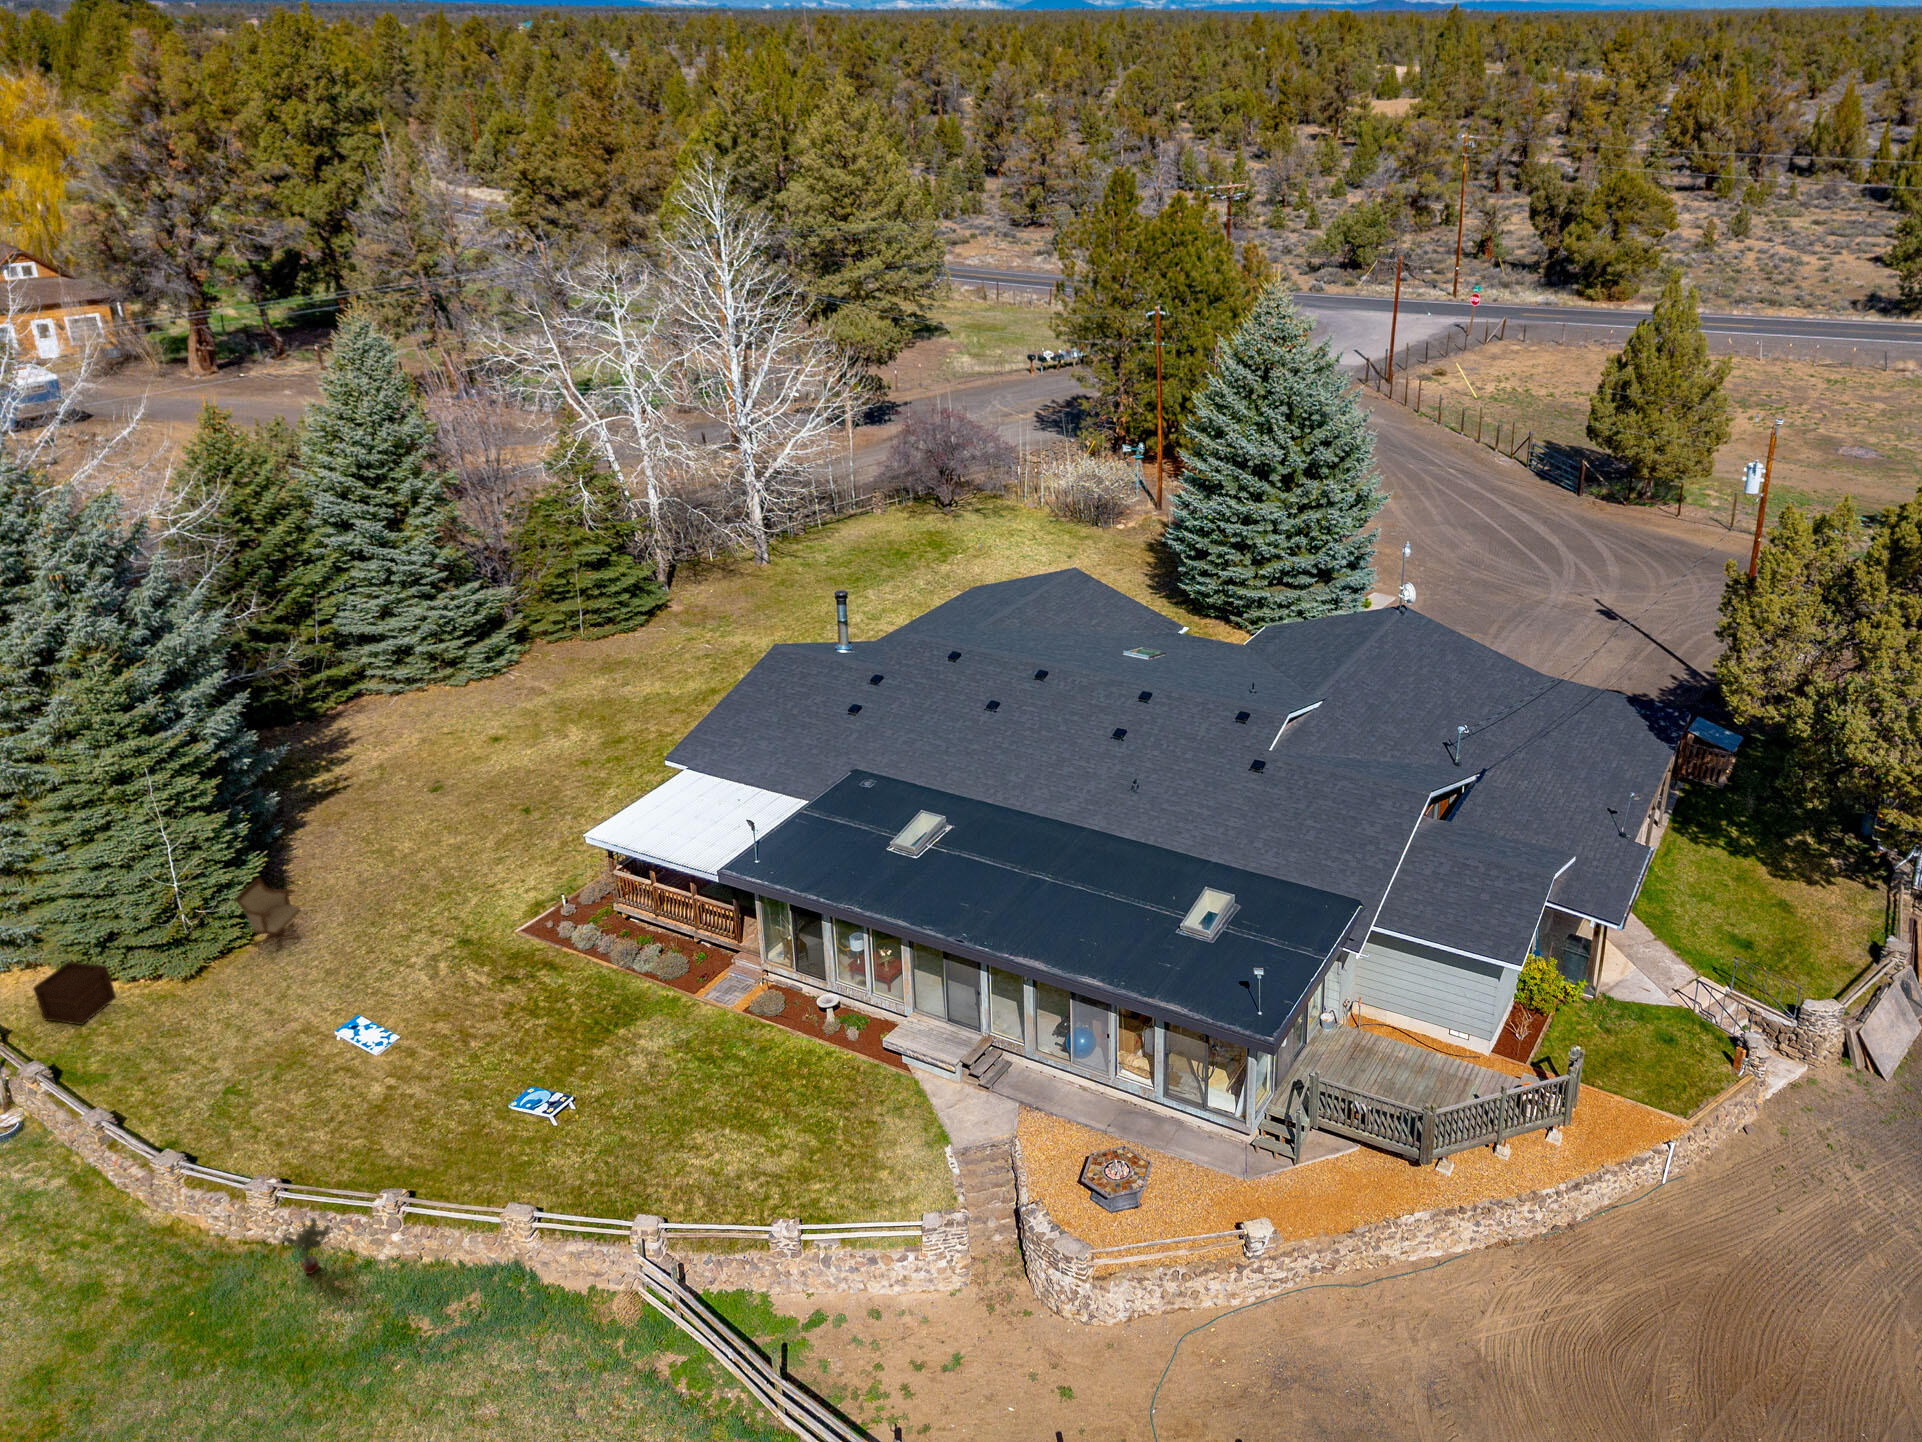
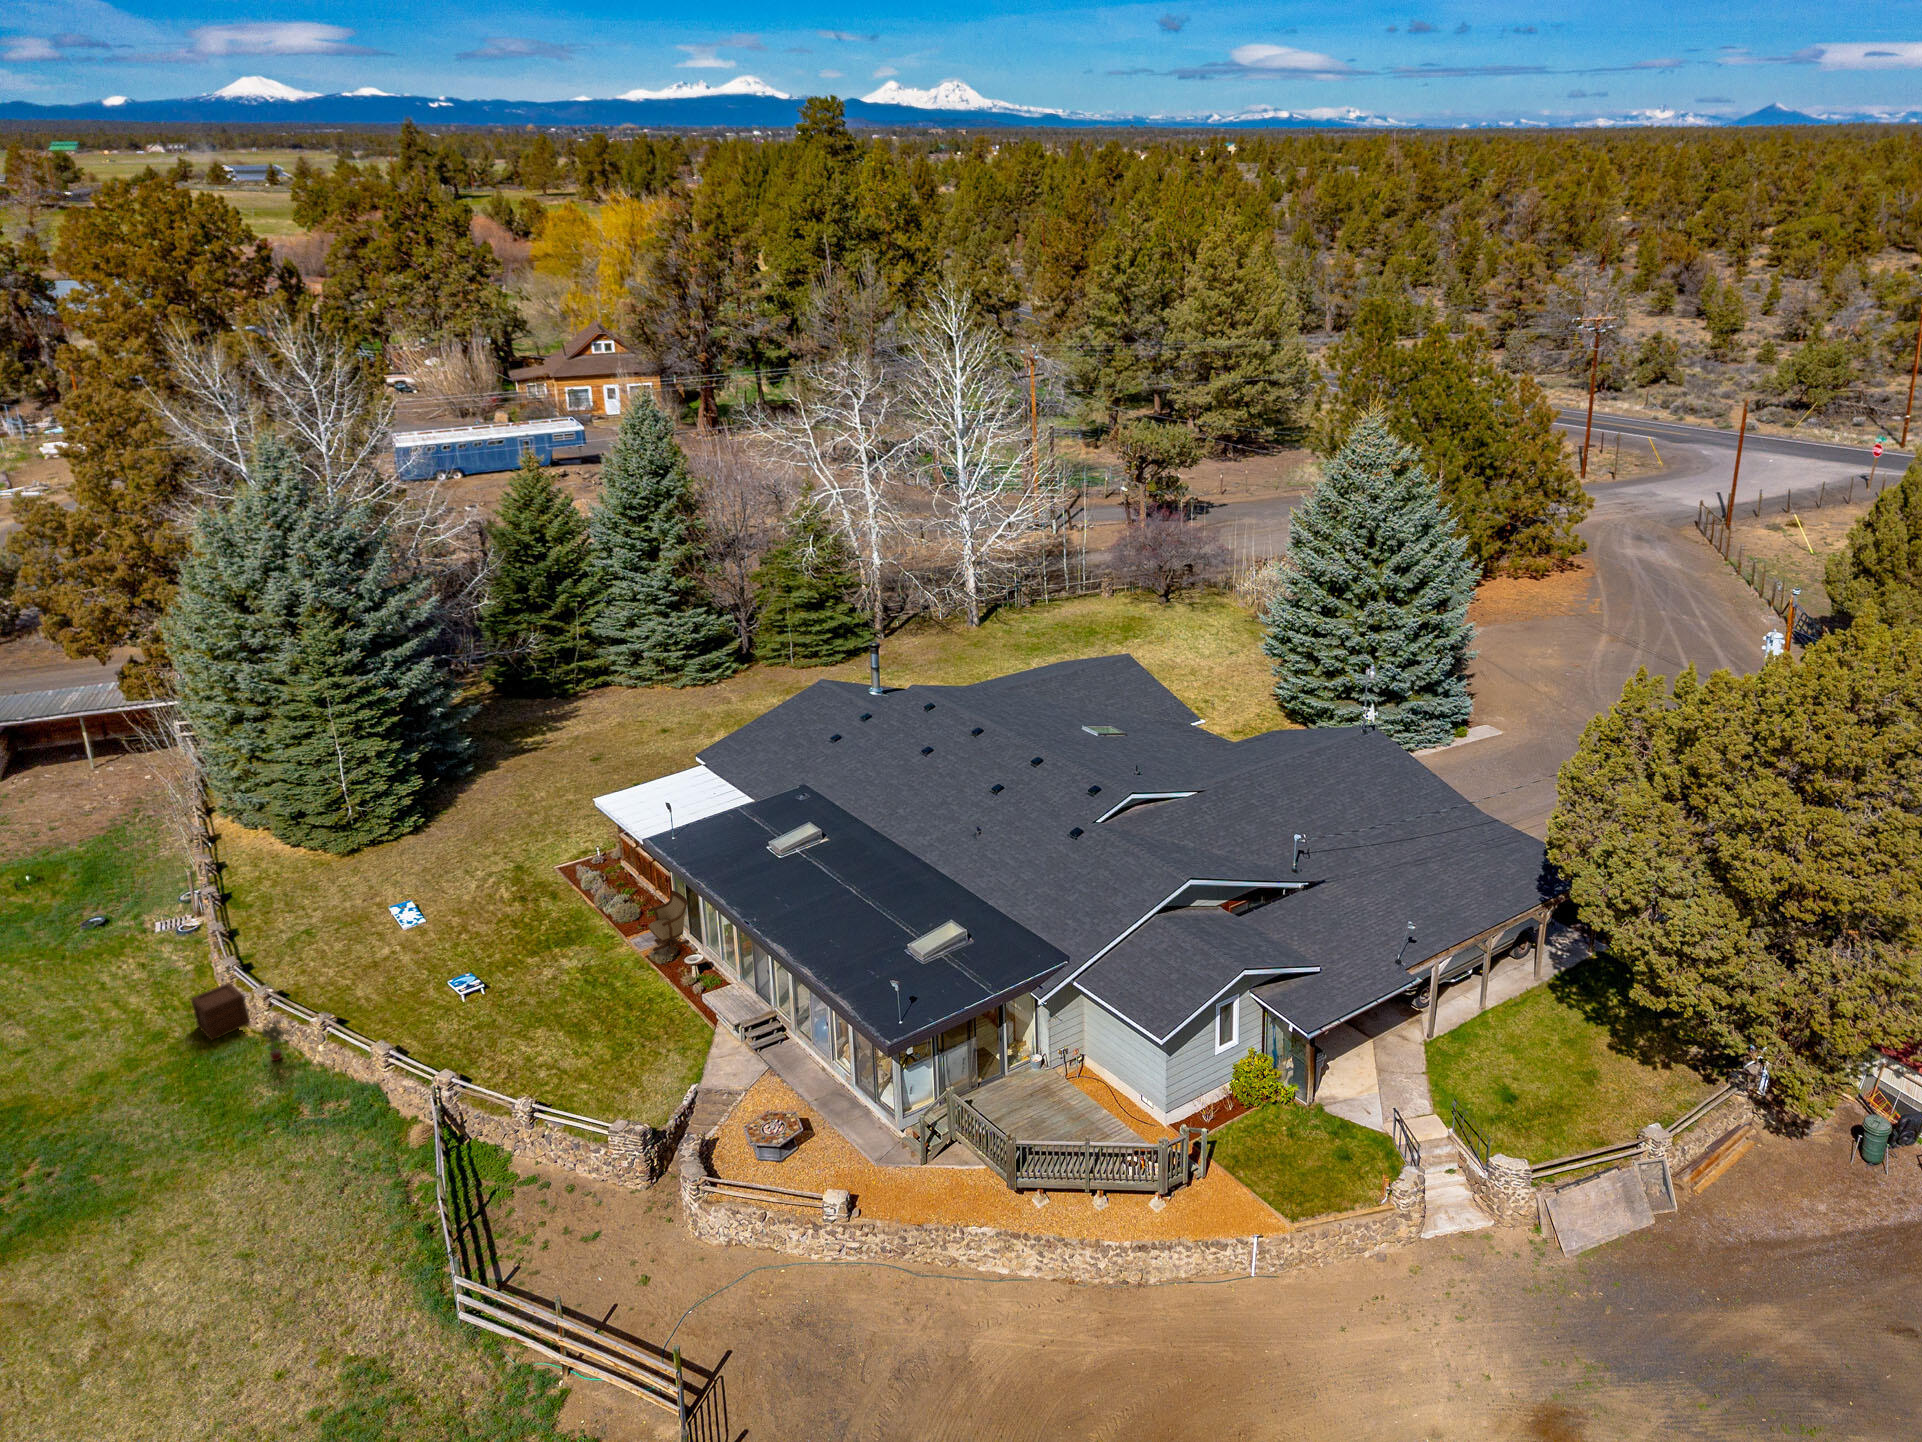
chair: present [235,878,300,952] -> present [648,890,689,957]
wooden crate: present [33,961,116,1025] -> present [191,982,250,1040]

